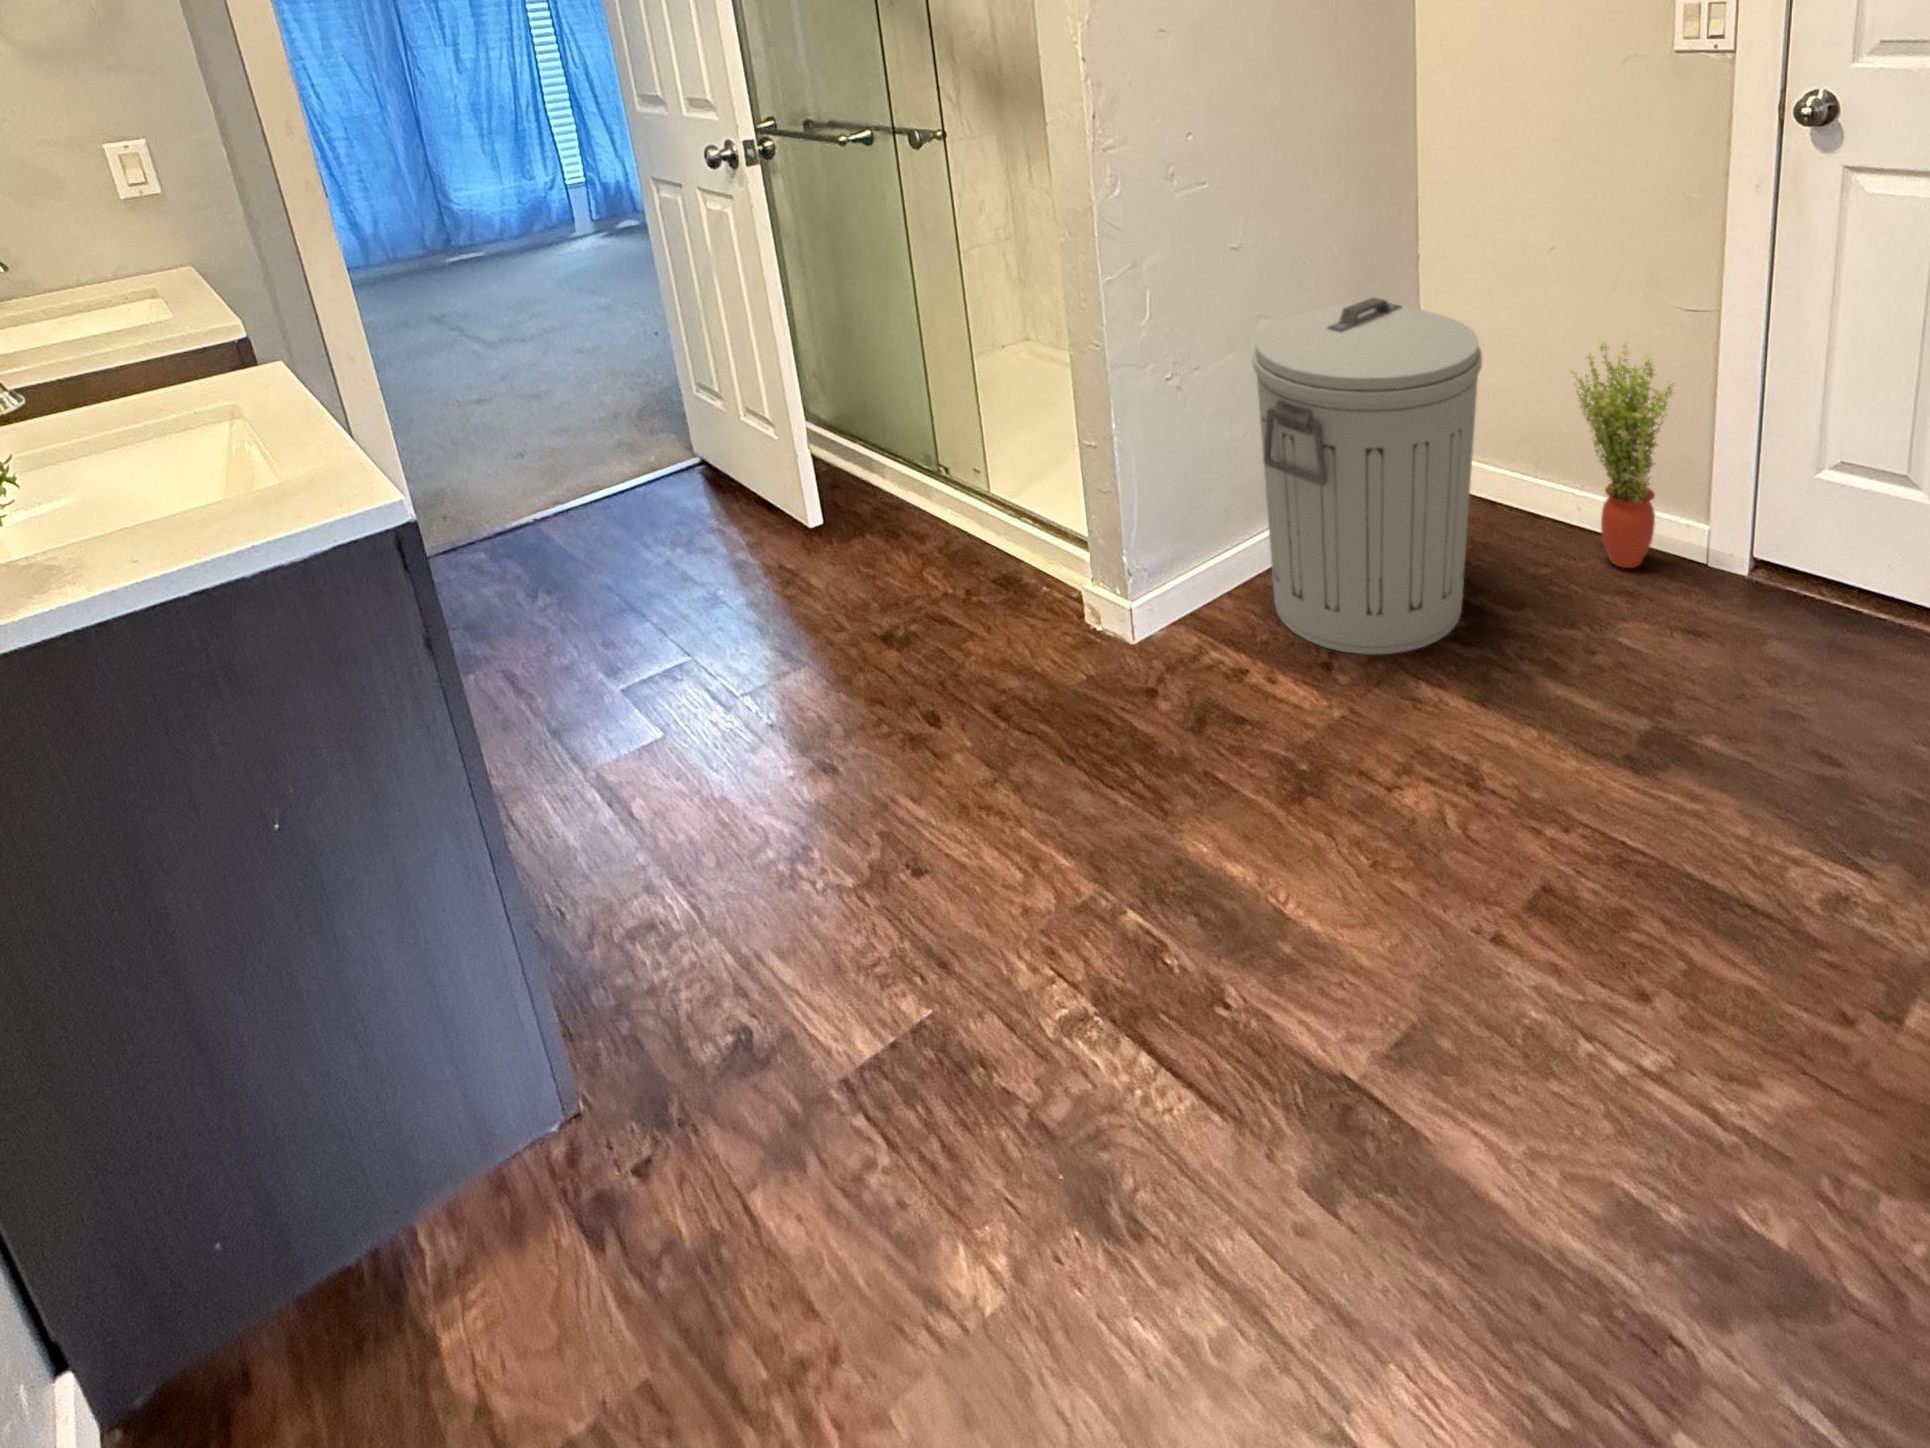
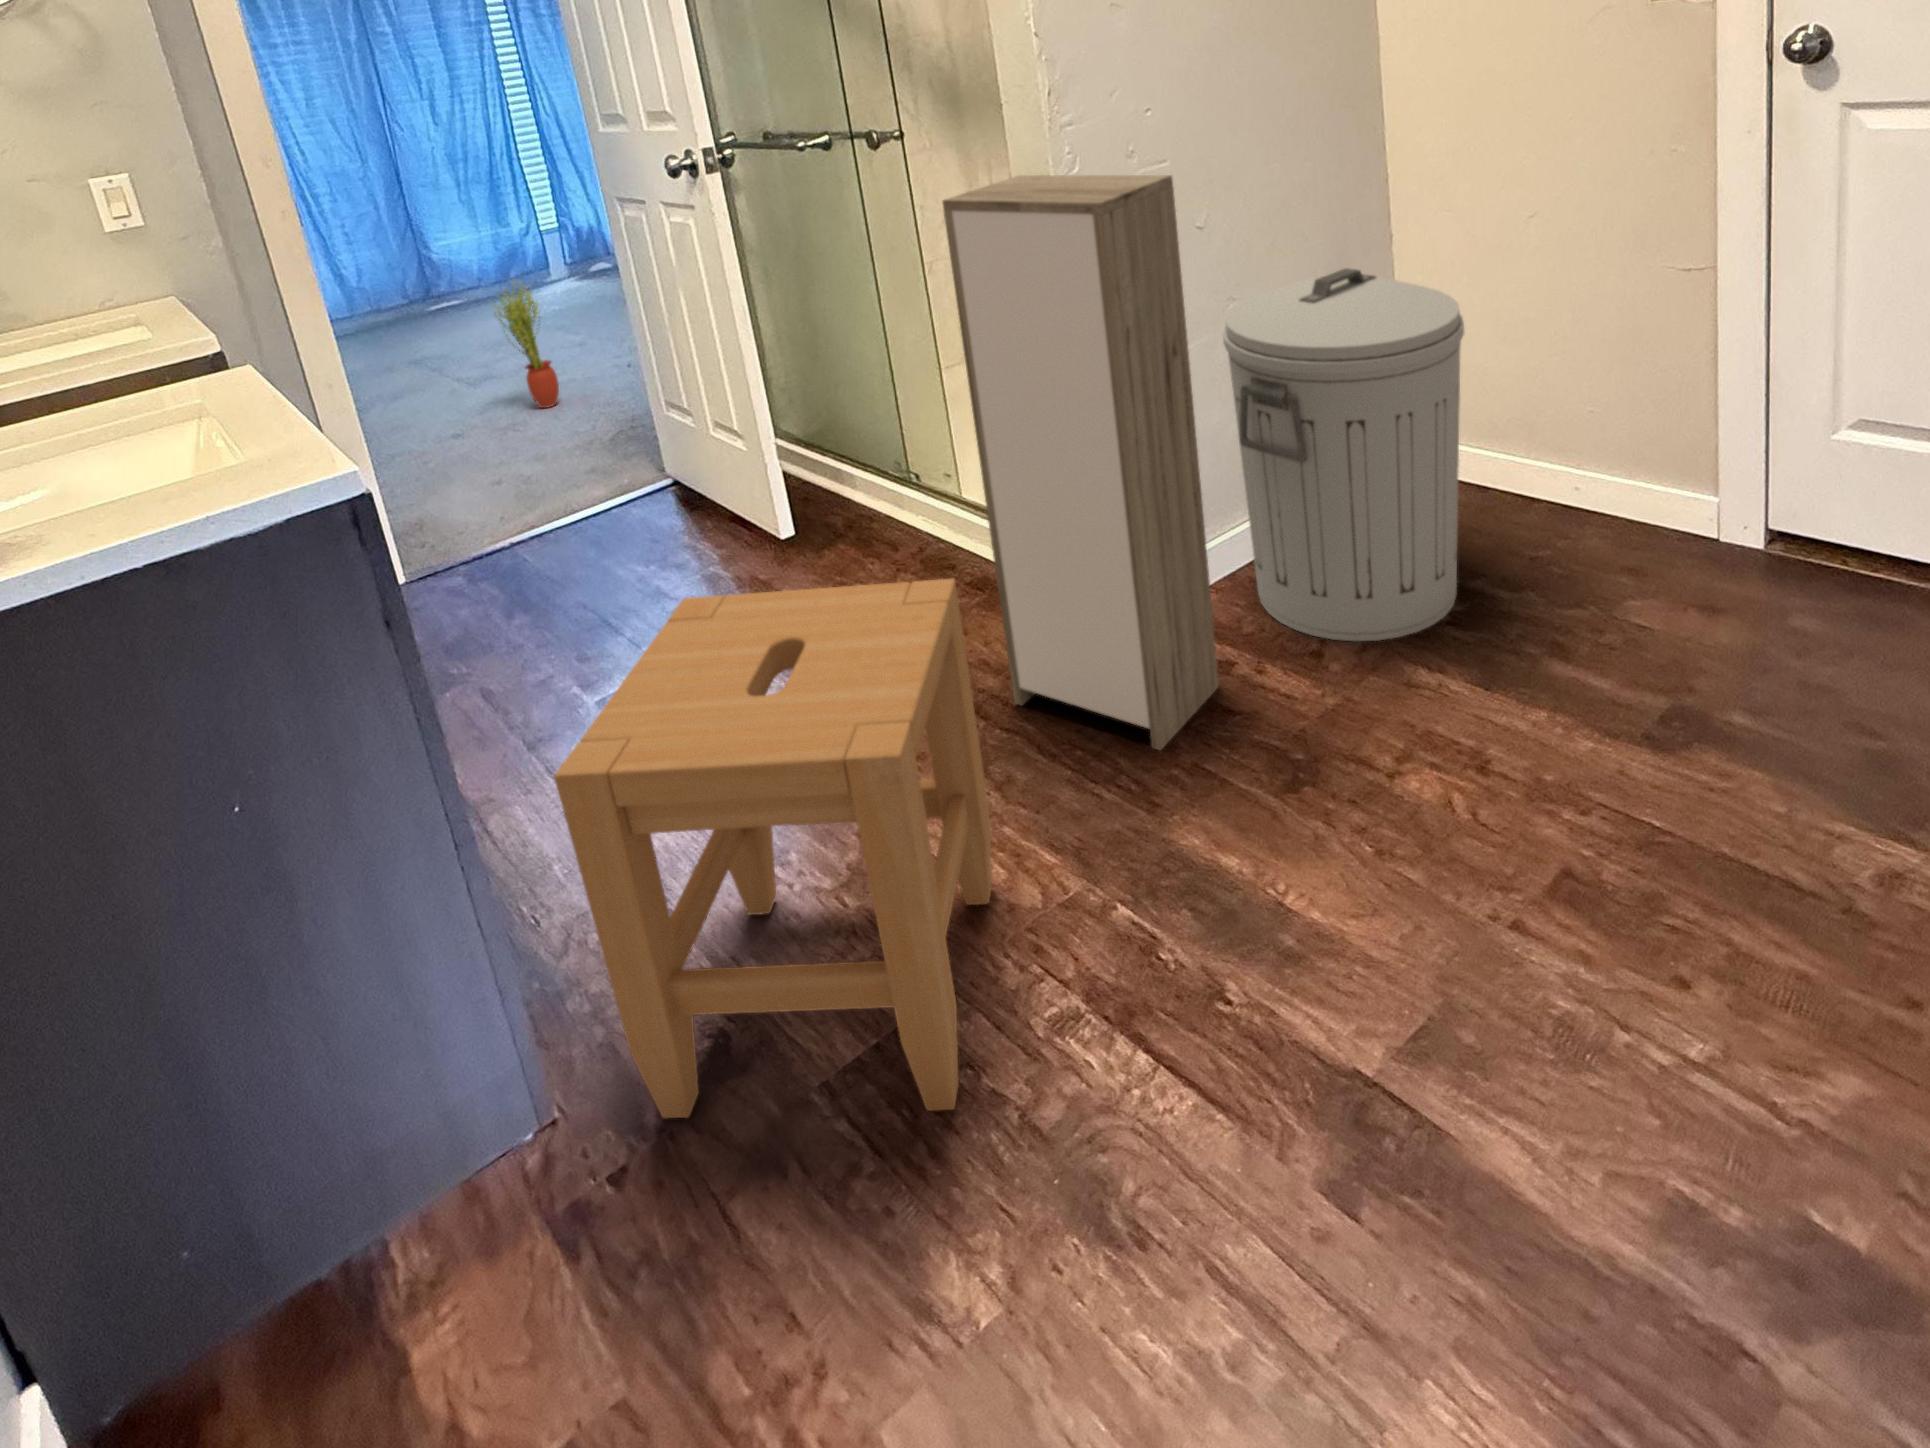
storage cabinet: none [985,197,1233,758] -> present [942,175,1219,750]
potted plant: present [1572,342,1675,568] -> present [490,280,559,408]
stool: none [591,601,1010,1112] -> present [554,579,992,1118]

